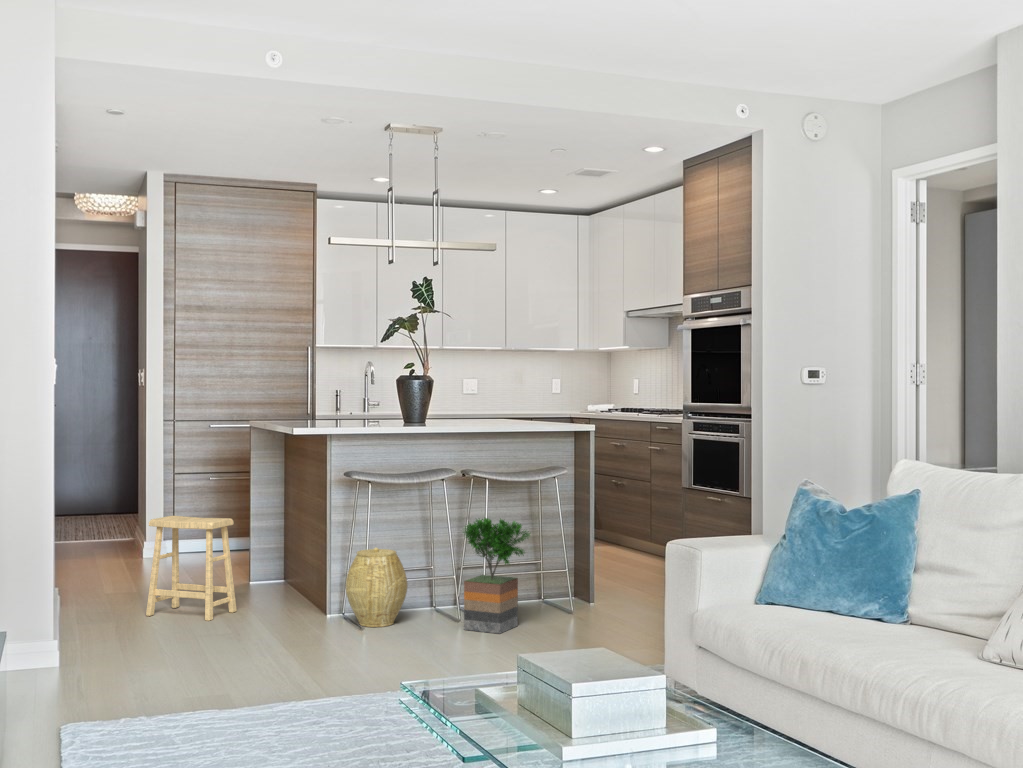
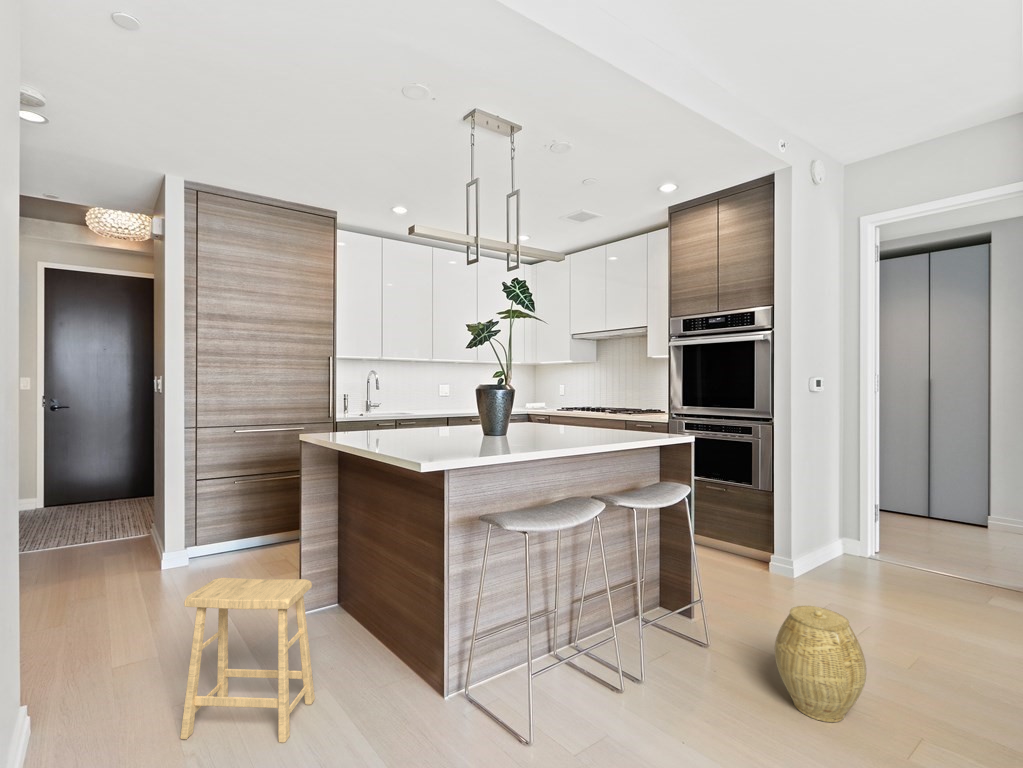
potted tree: present [463,518,530,634] -> none [625,561,725,720]
woven basket: present [346,548,407,627] -> present [775,606,867,722]

